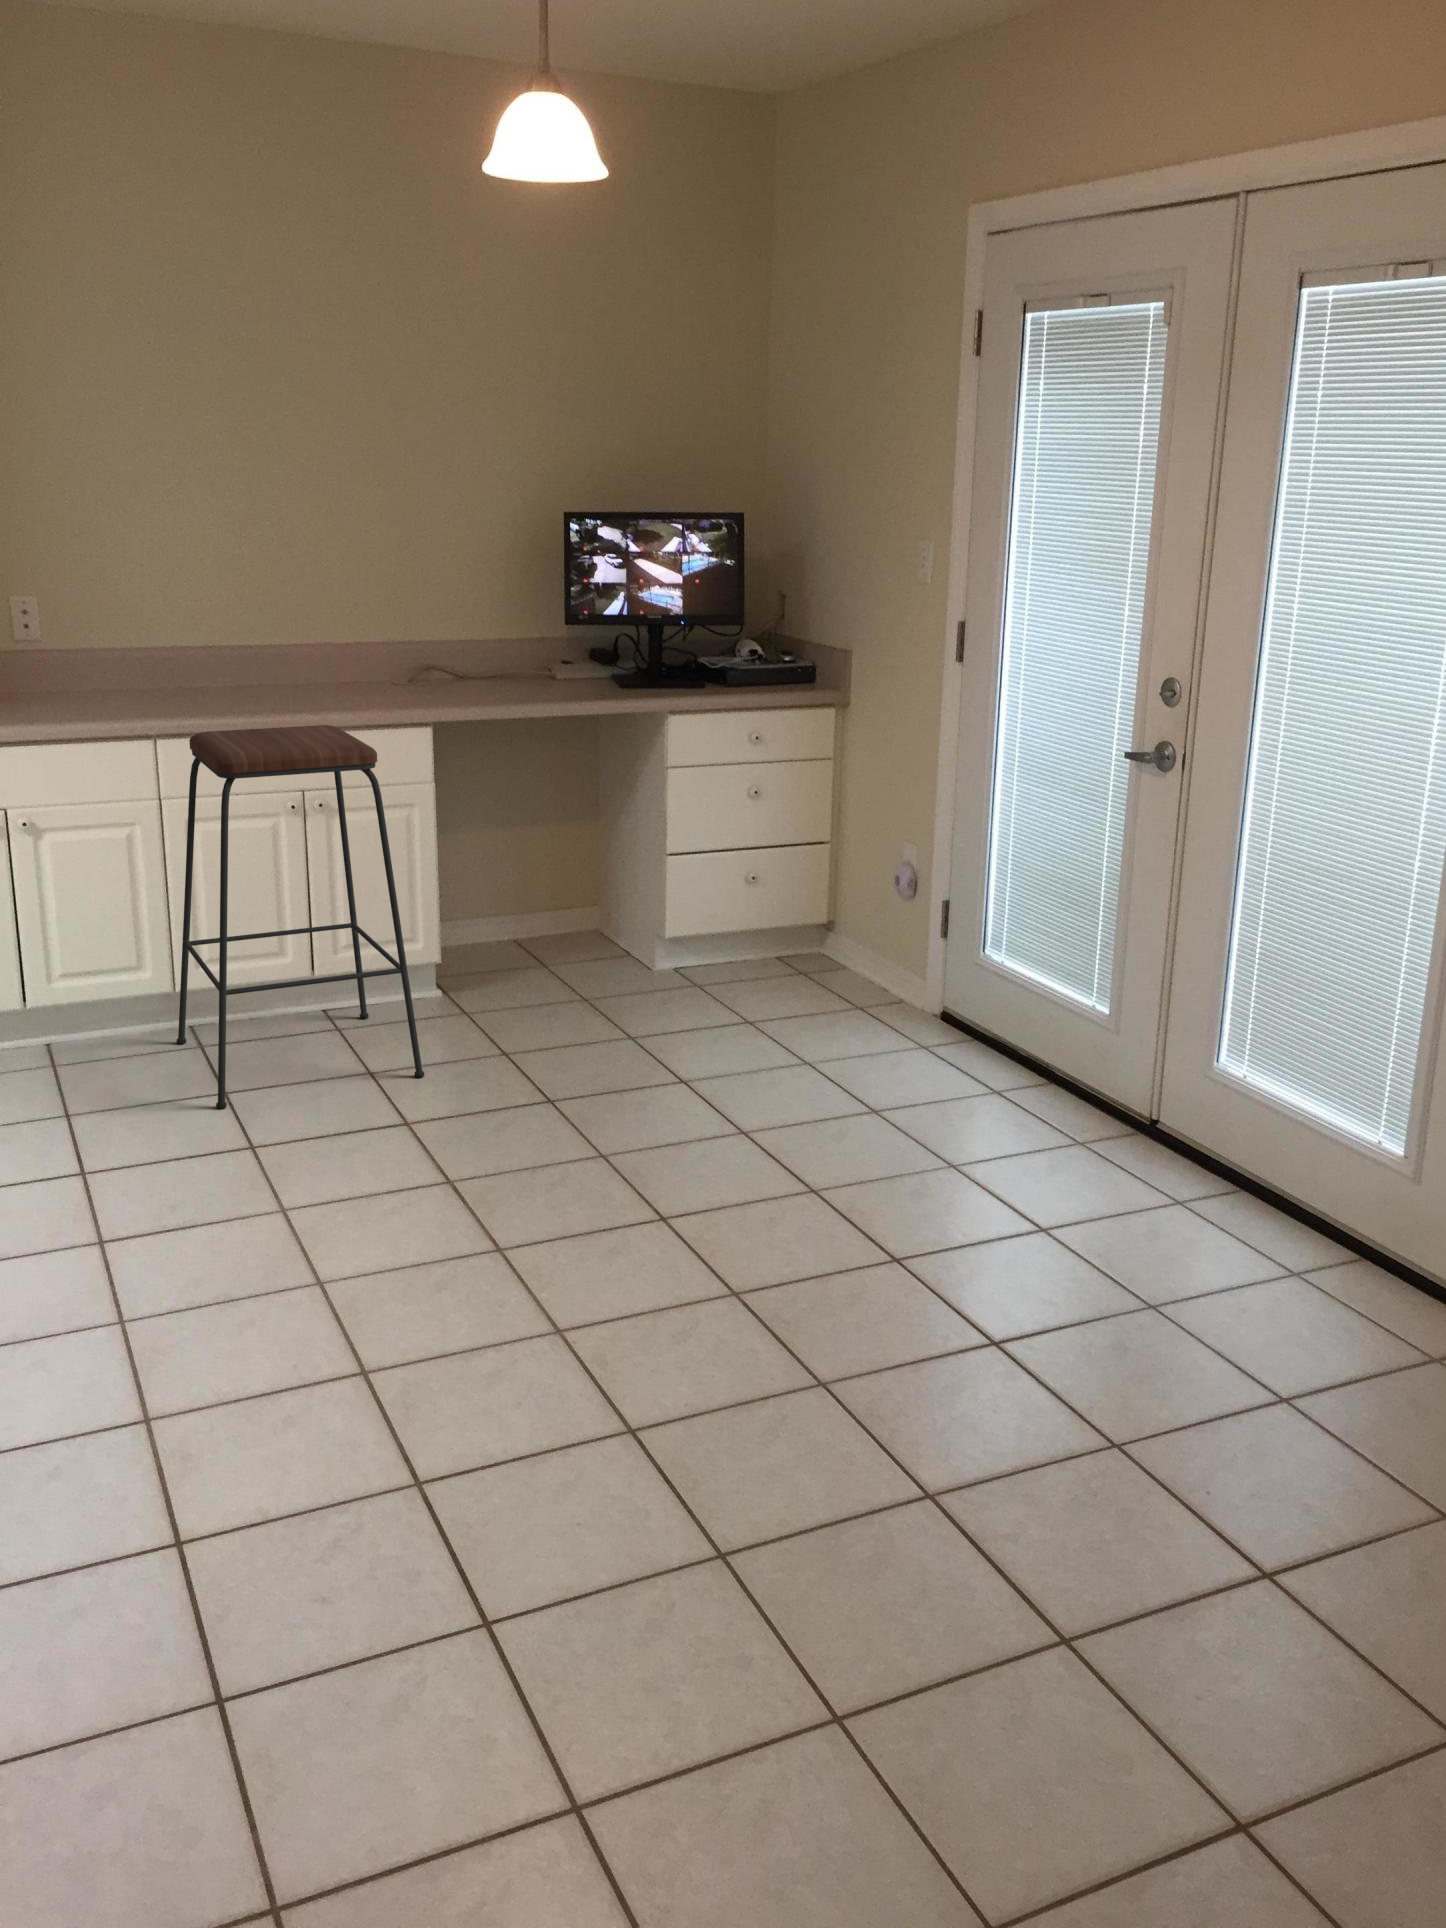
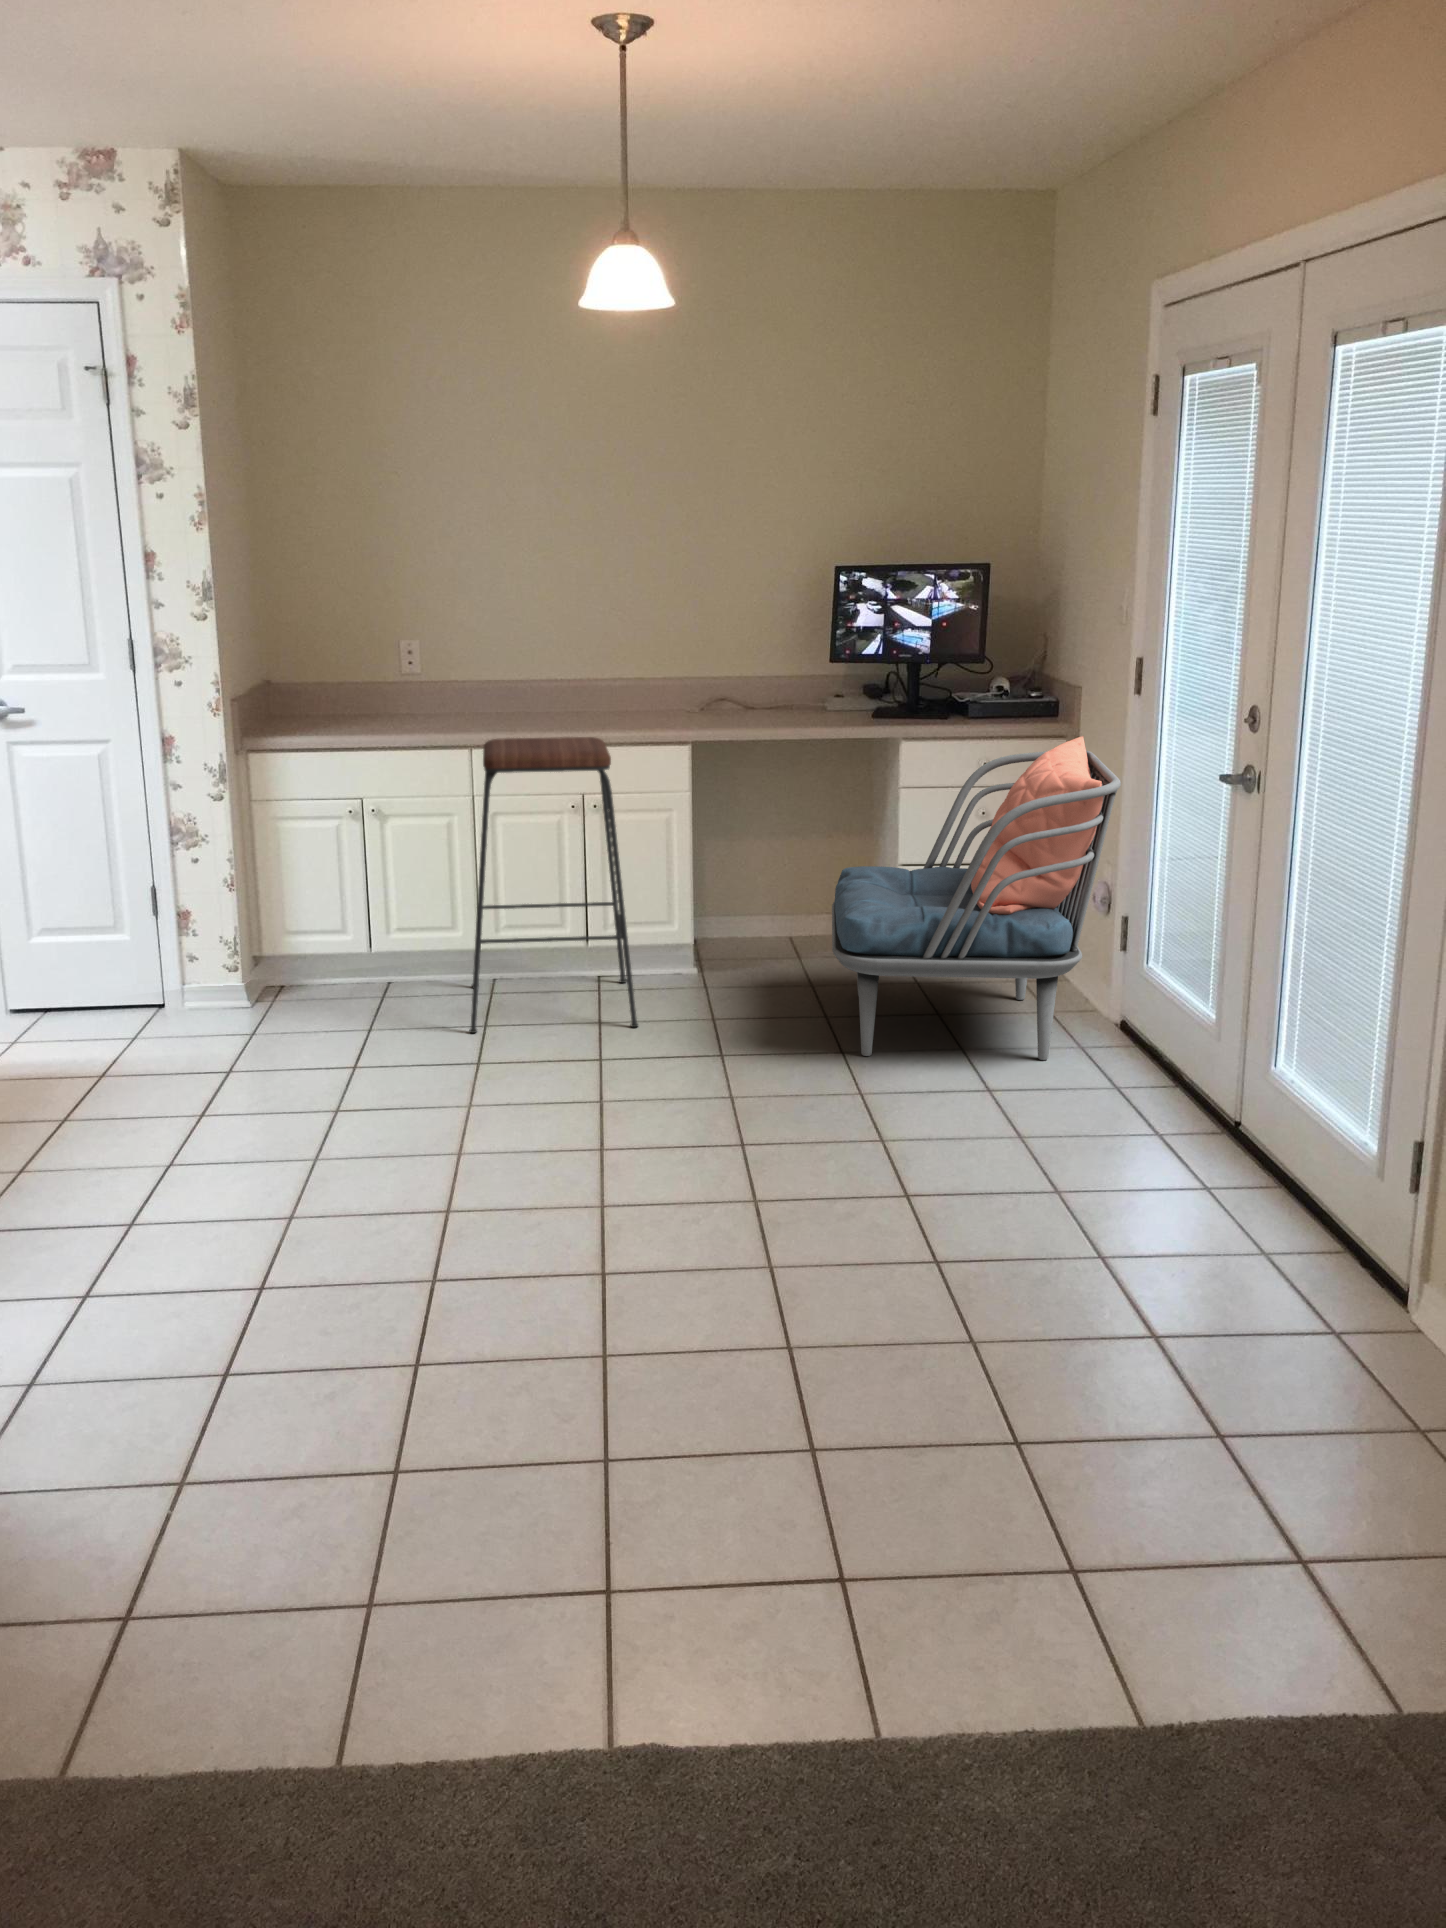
armchair: none [617,705,975,1085] -> present [832,736,1121,1060]

